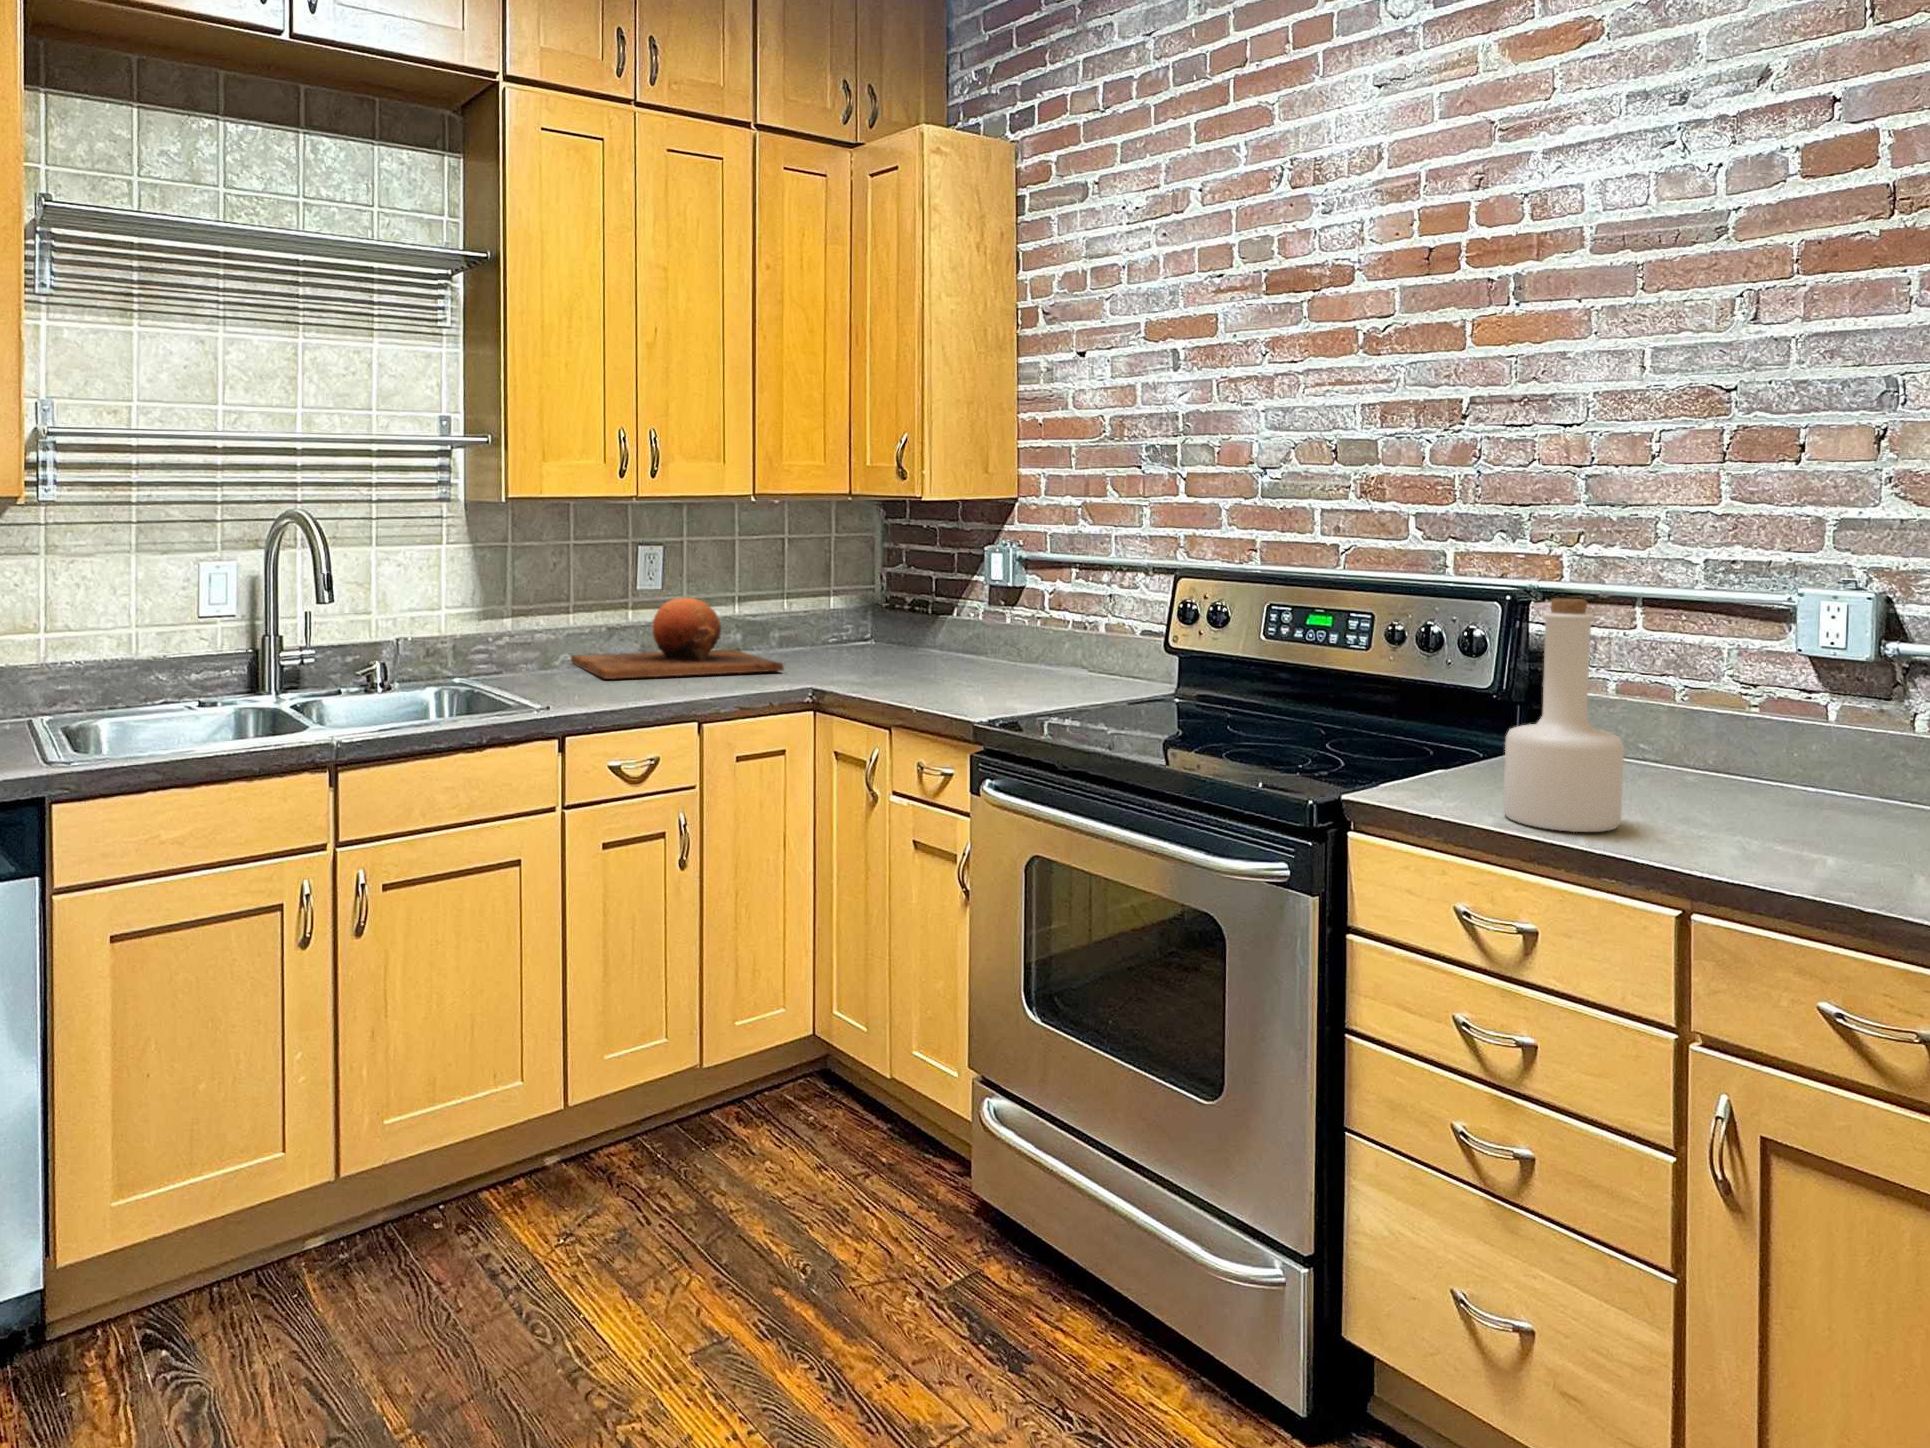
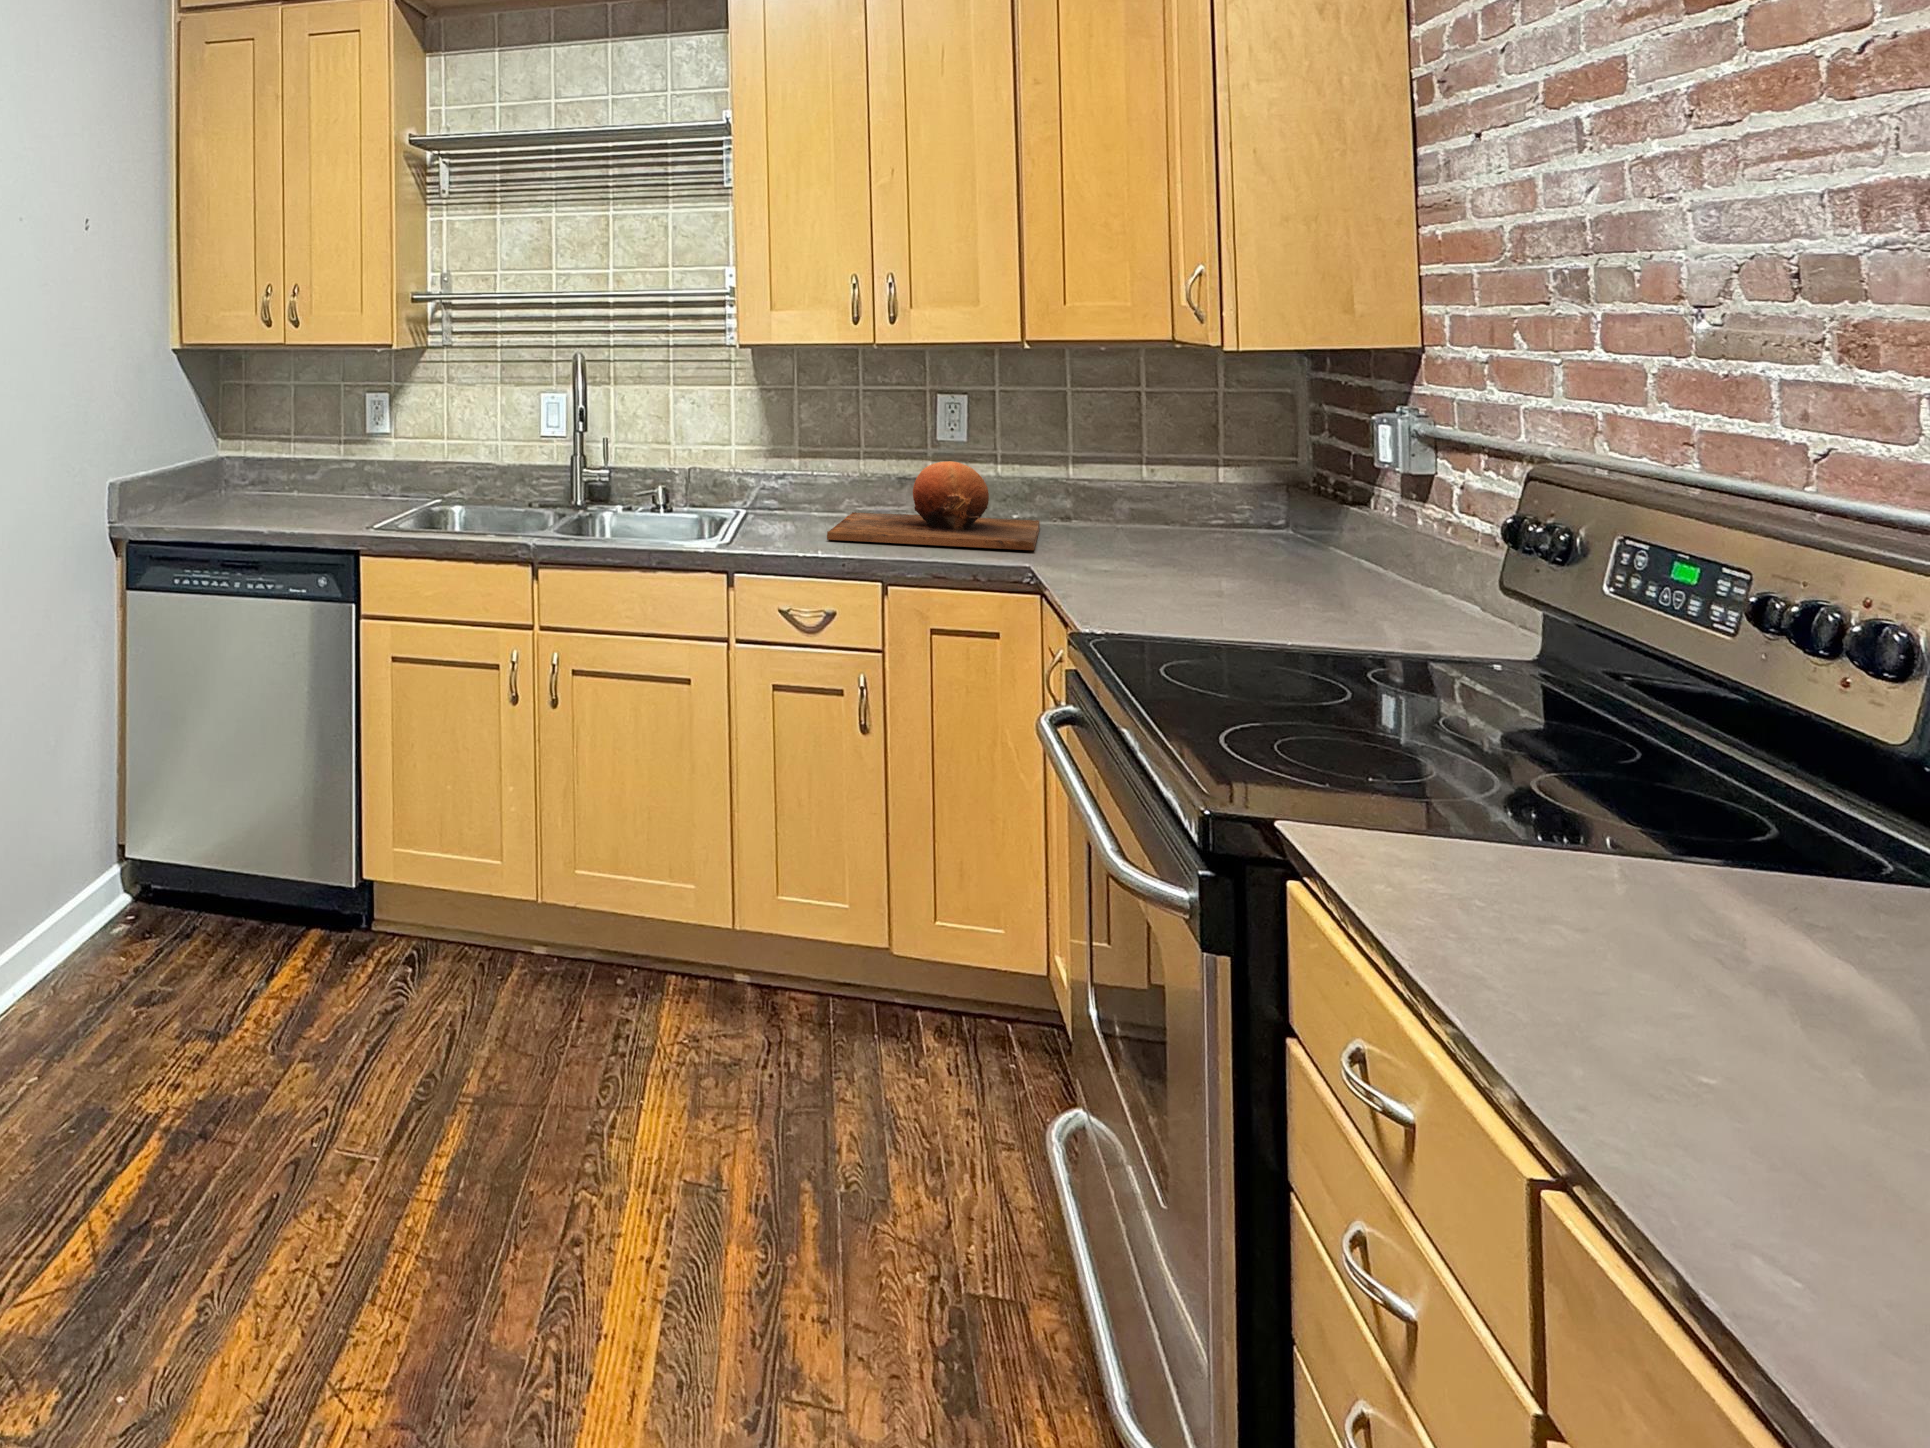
bottle: present [1503,599,1624,832] -> none [1487,575,1755,1023]

